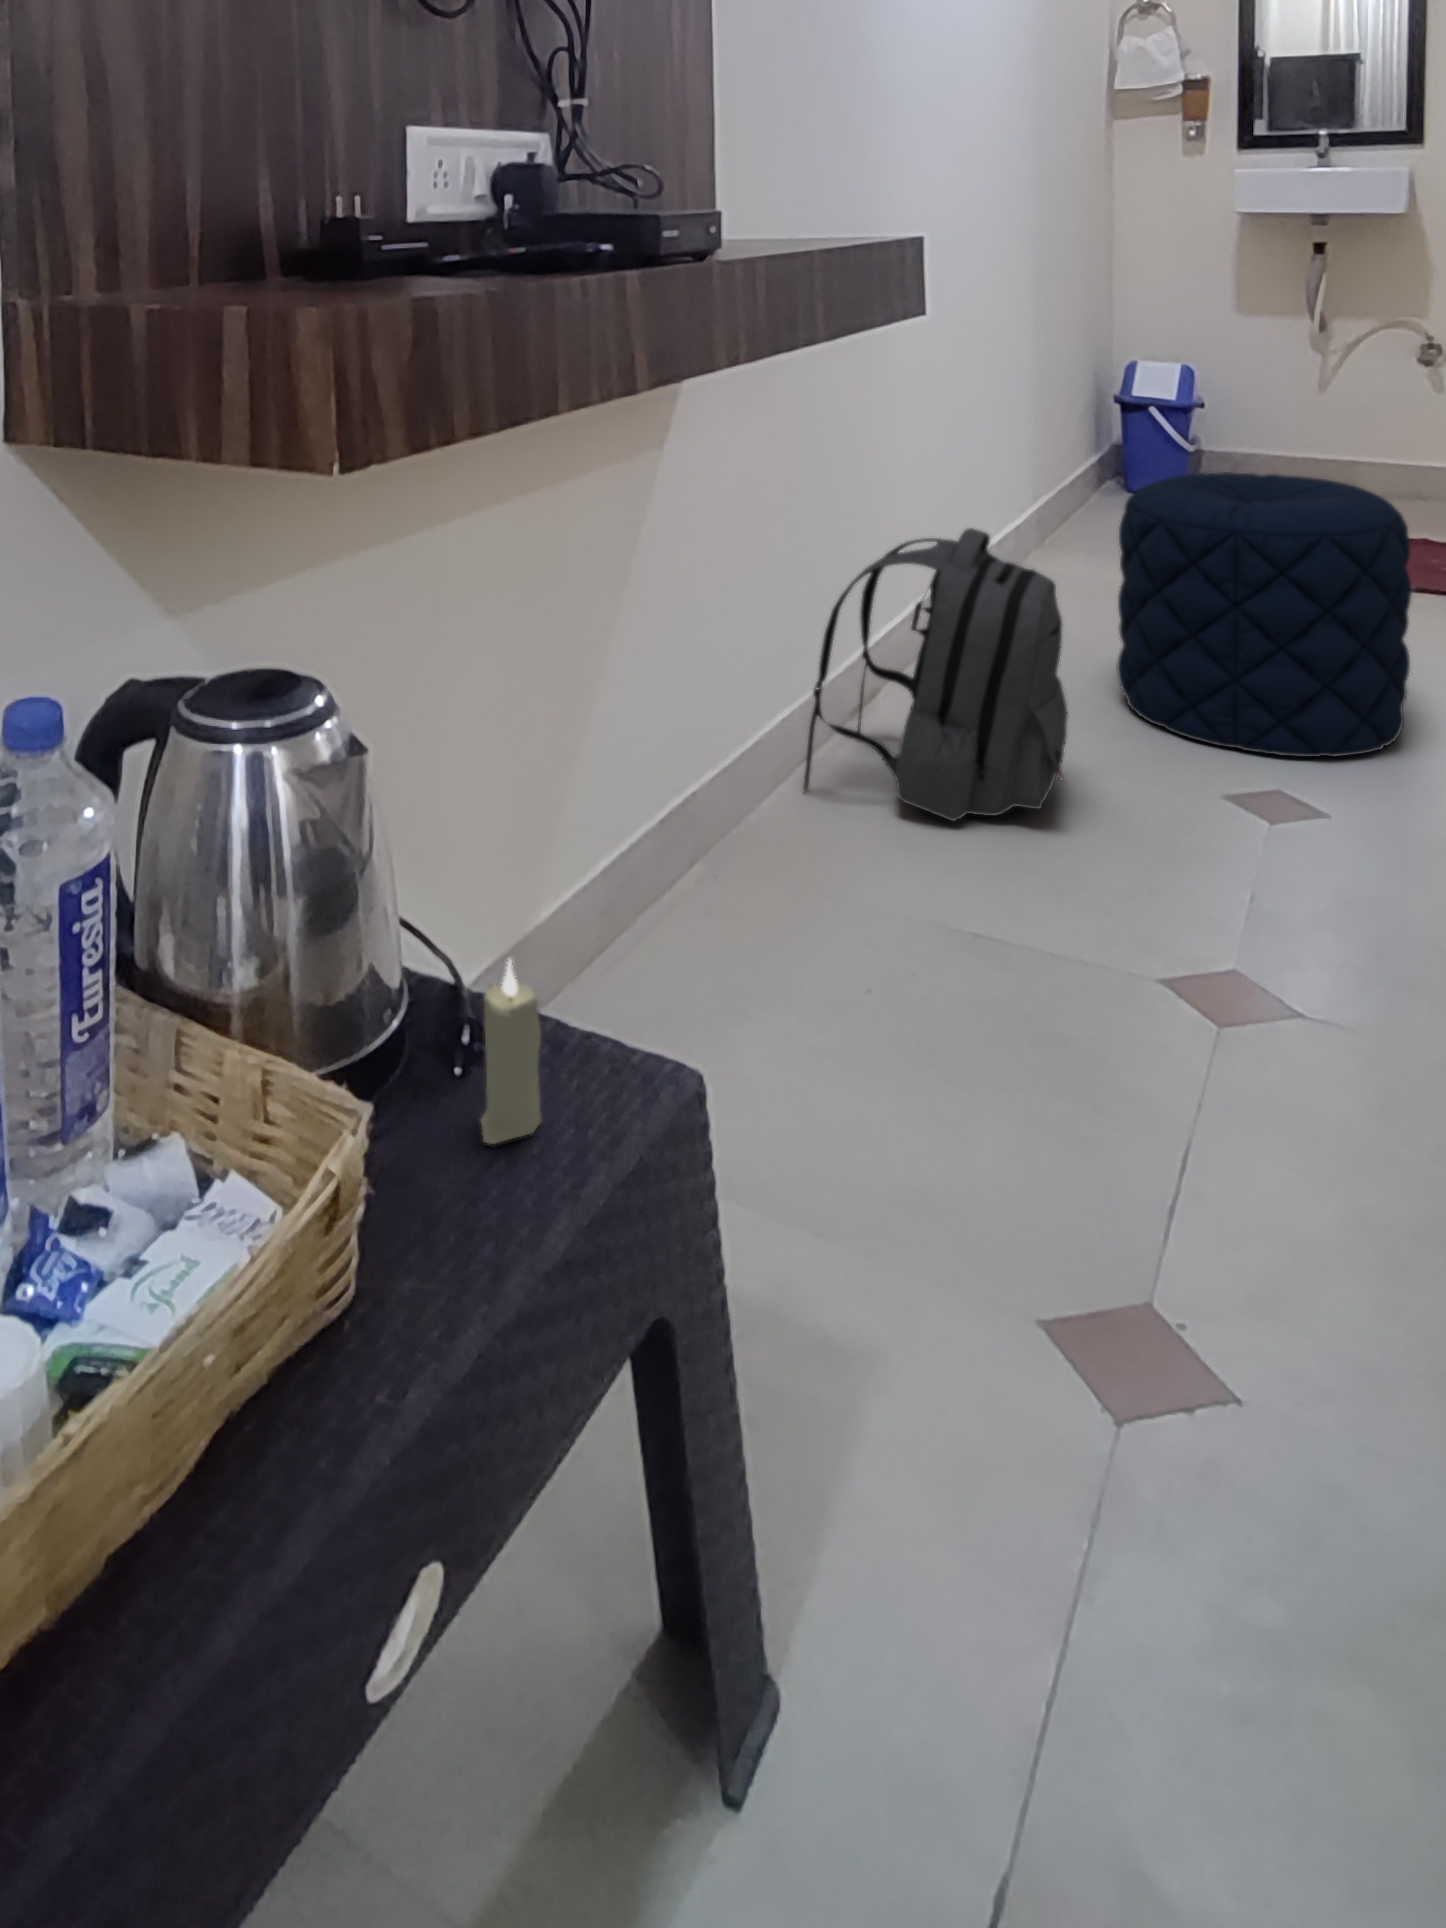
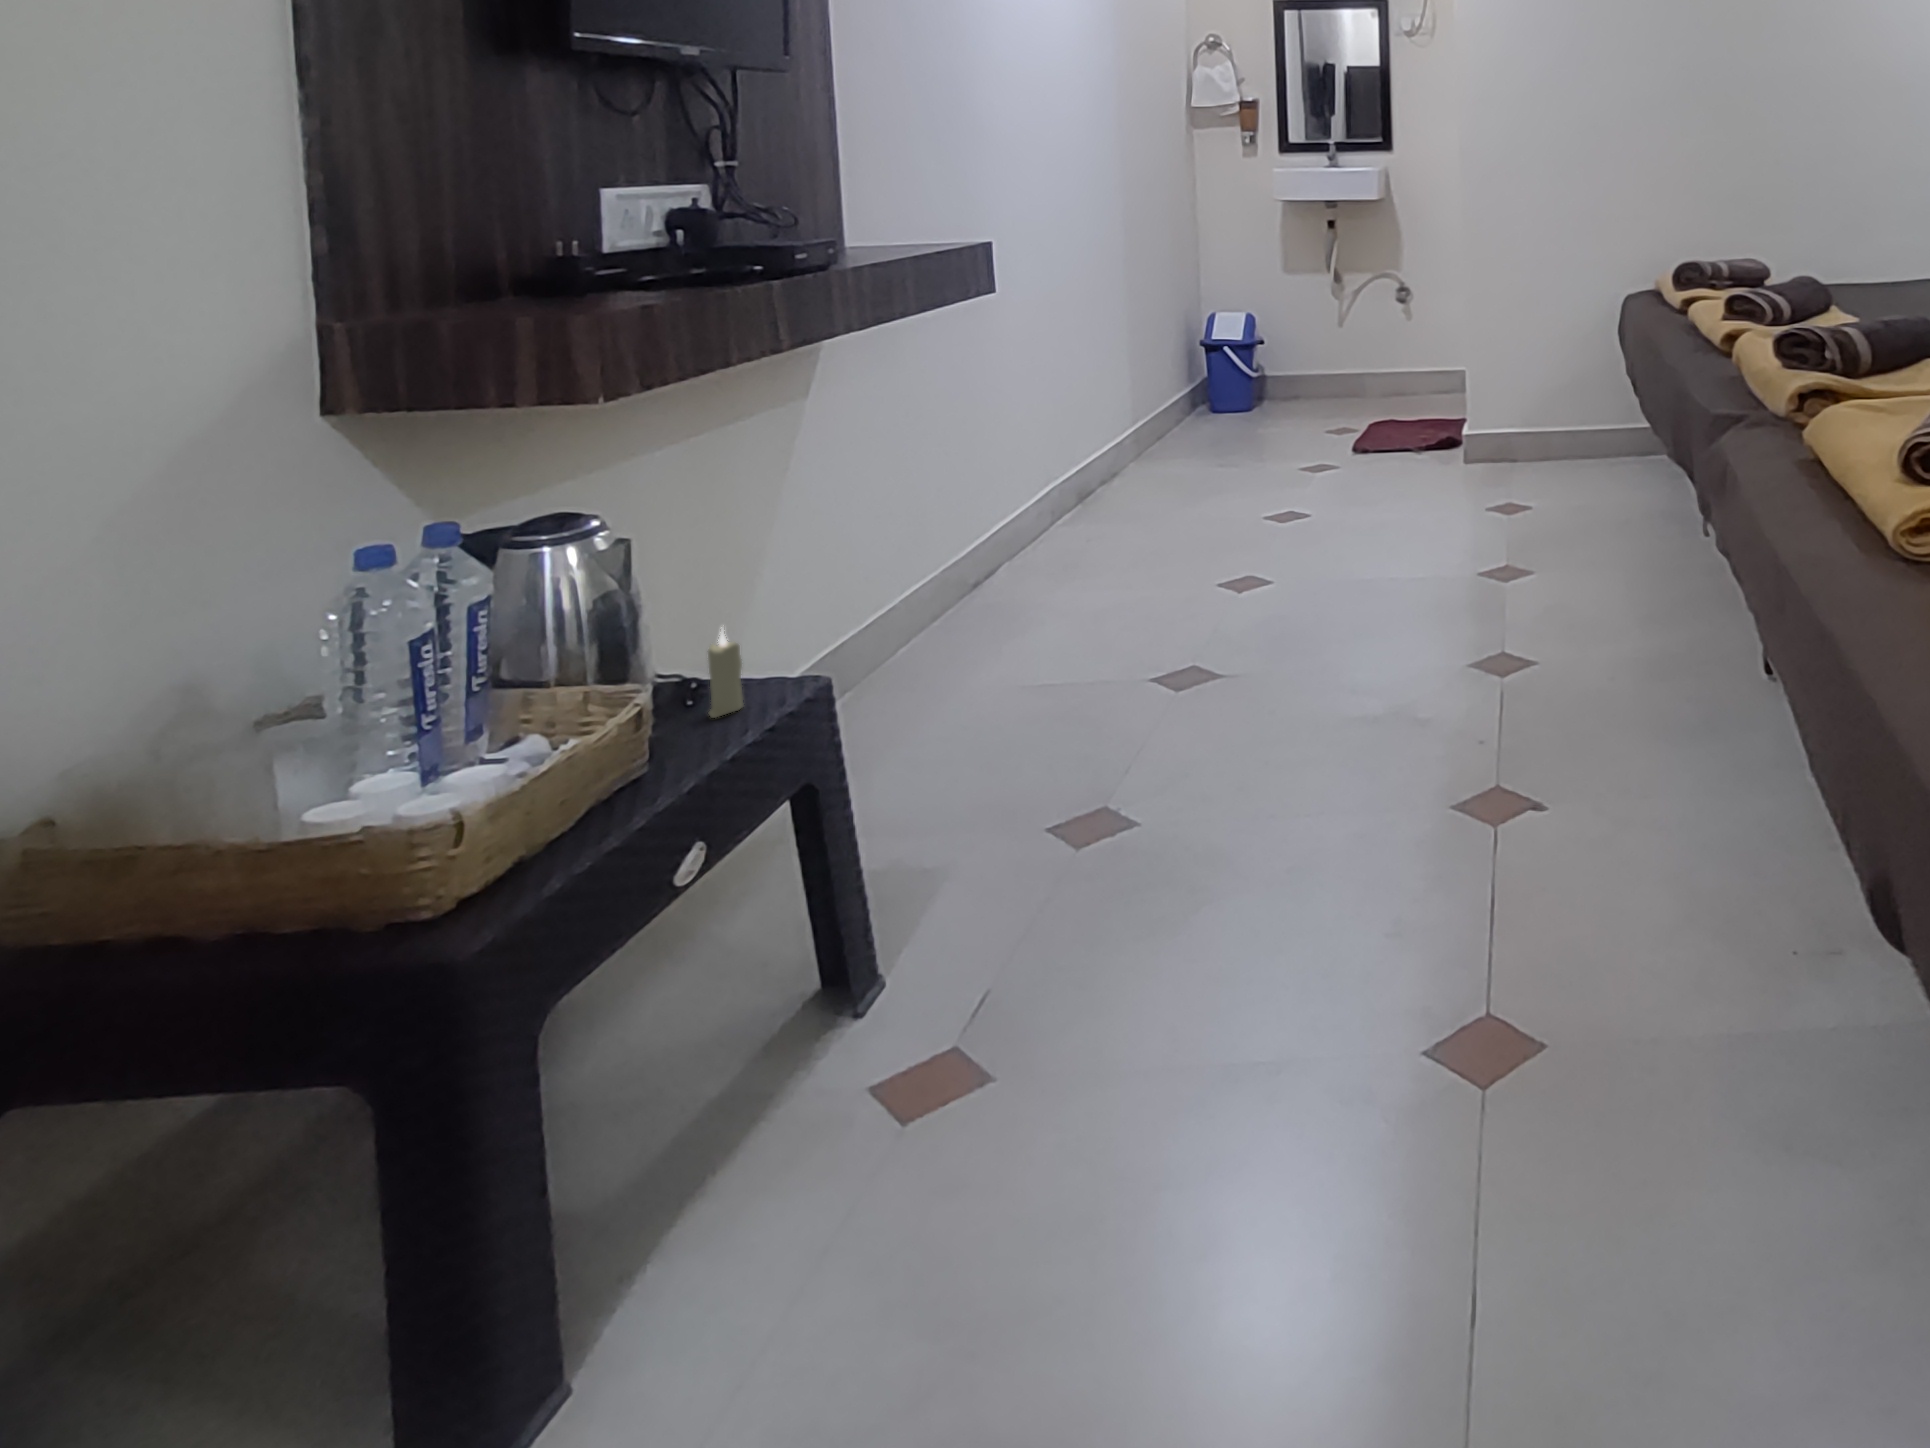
pouf: present [1117,472,1412,757] -> none [1160,379,1331,556]
backpack: present [803,528,1068,821] -> none [931,432,1117,637]

